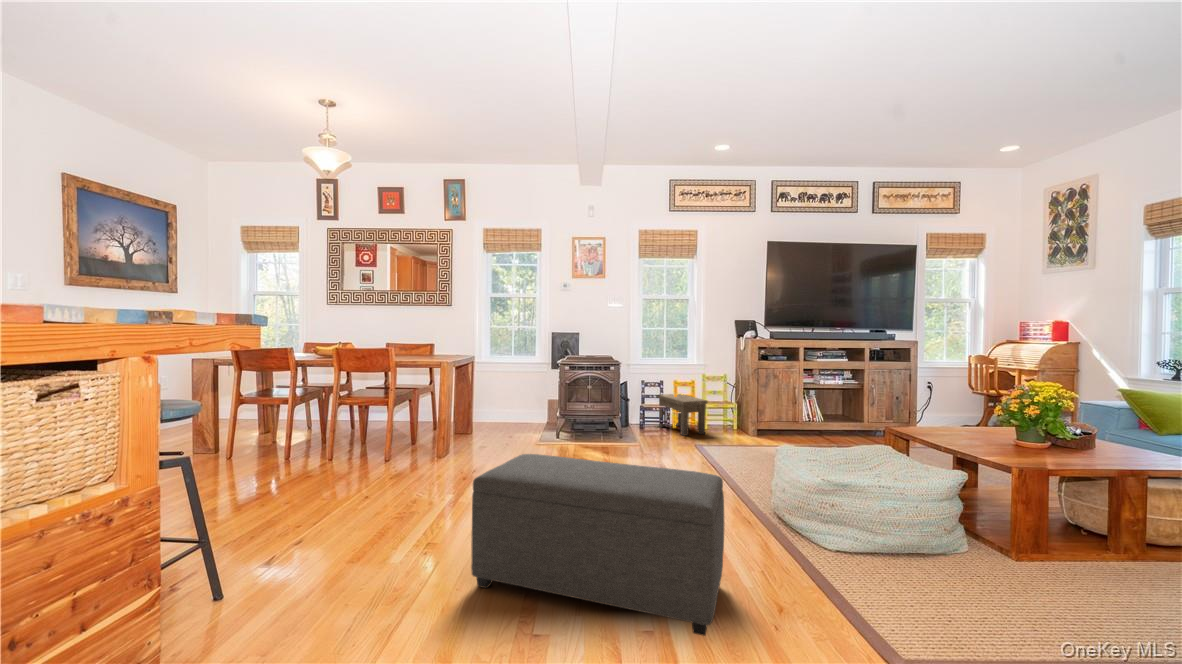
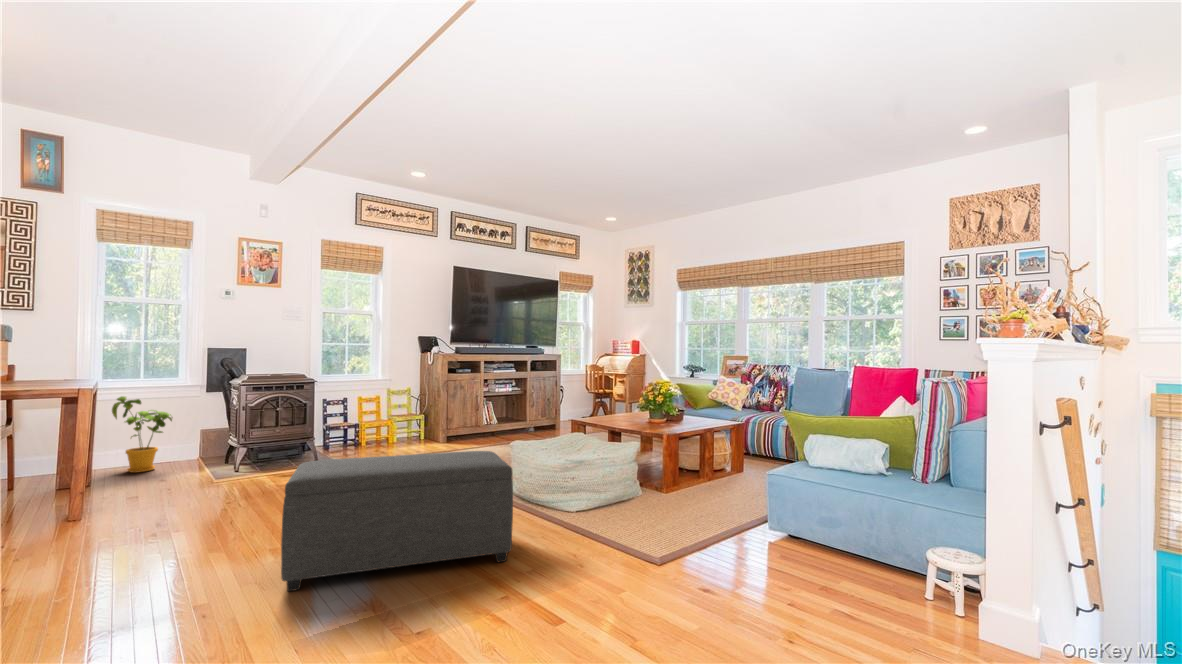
house plant: none [490,370,526,429] -> present [112,396,172,473]
side table: present [658,394,708,436] -> none [342,411,400,450]

